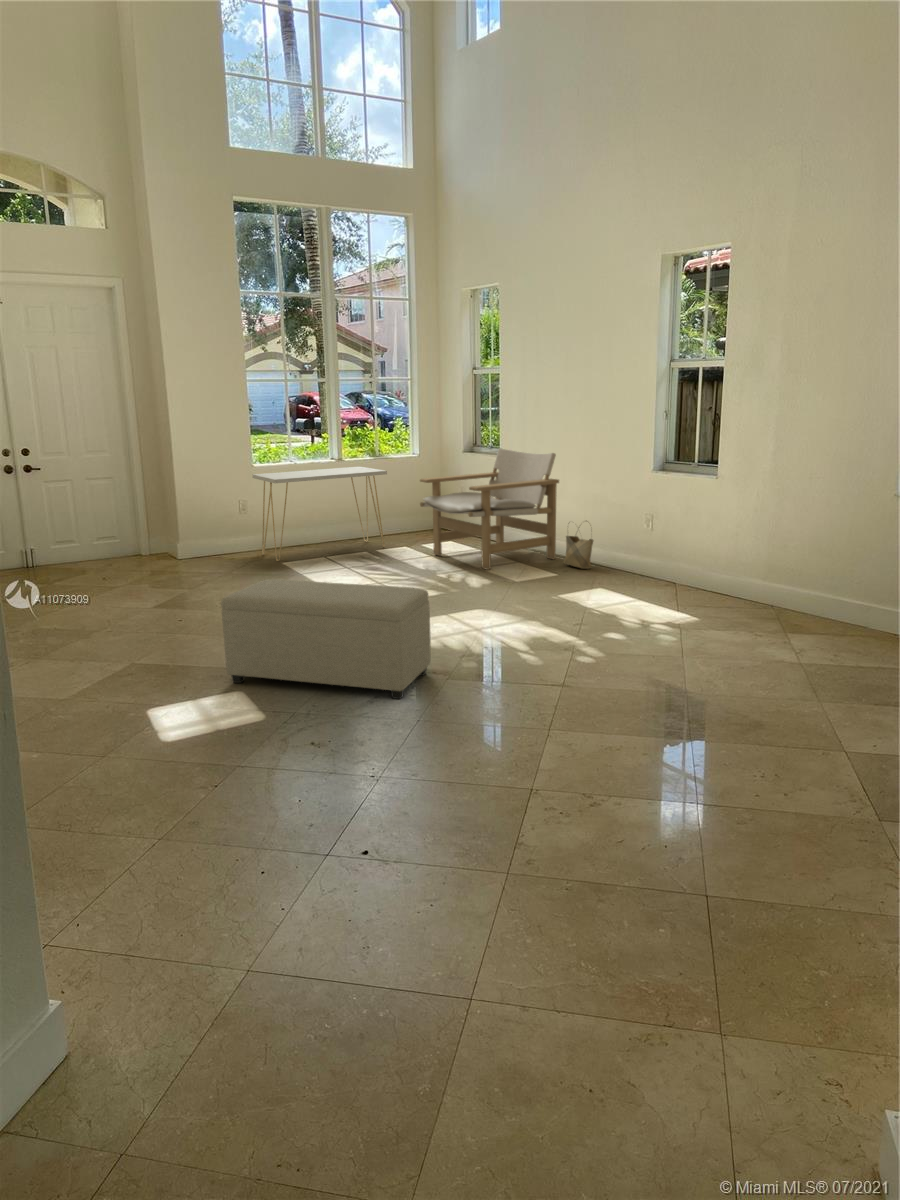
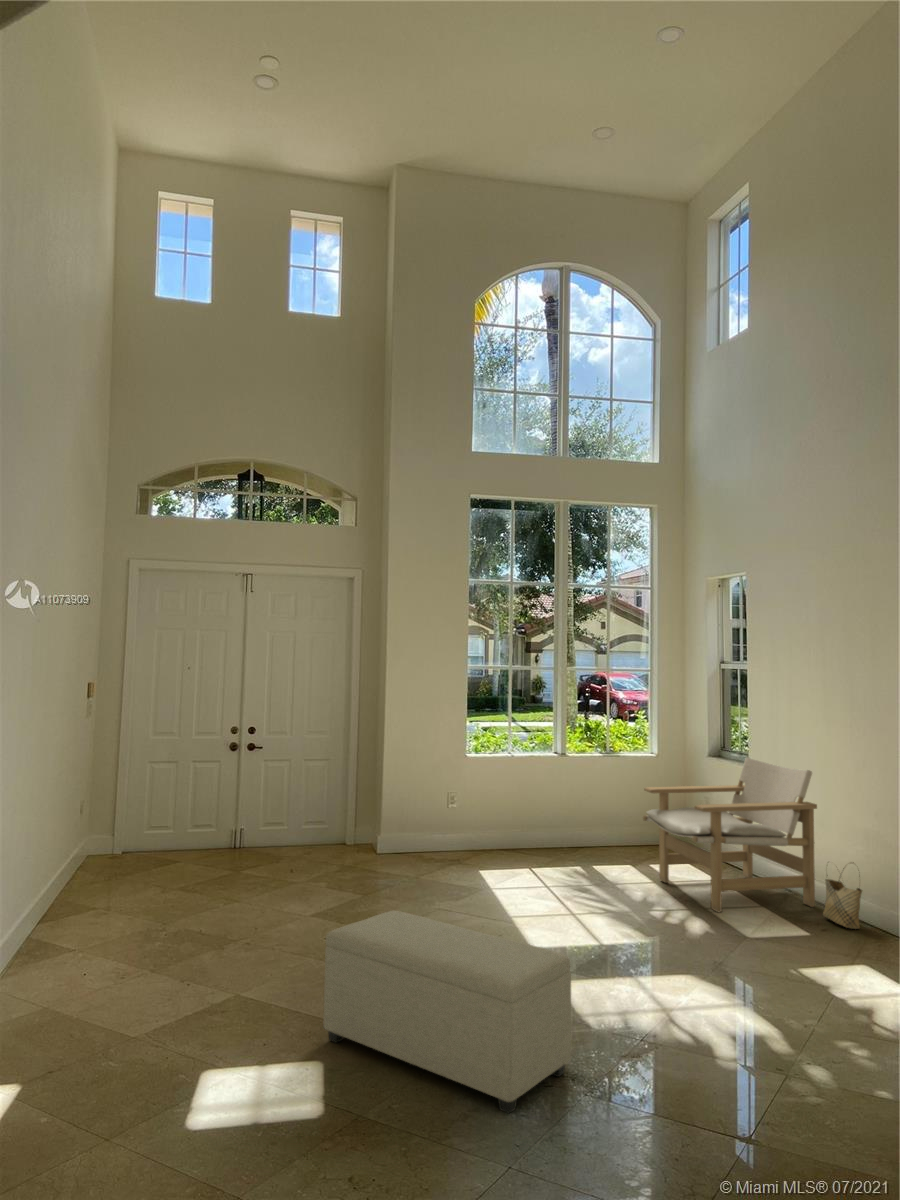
console table: present [252,467,387,561] -> none [465,765,612,867]

